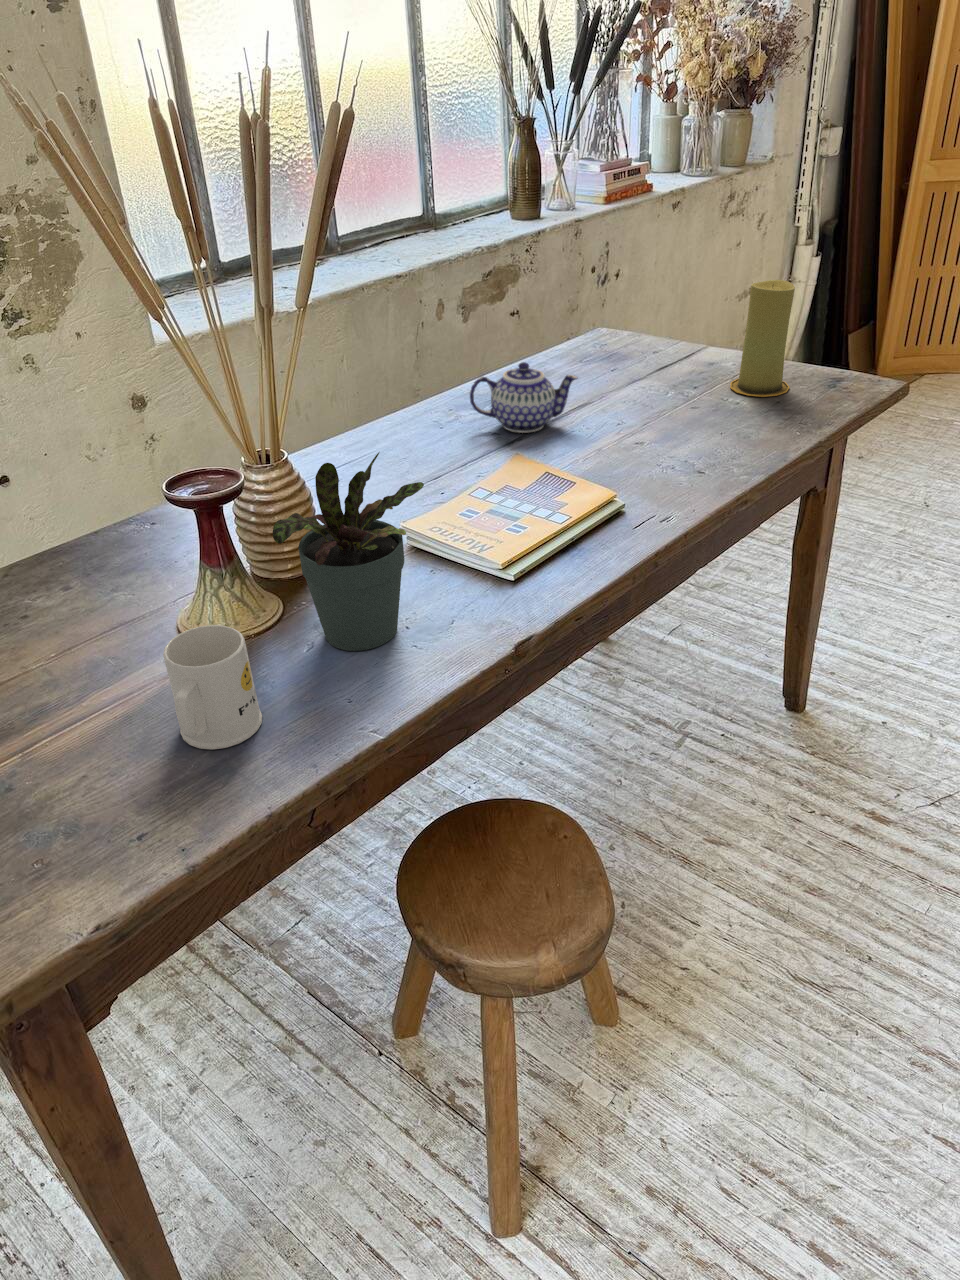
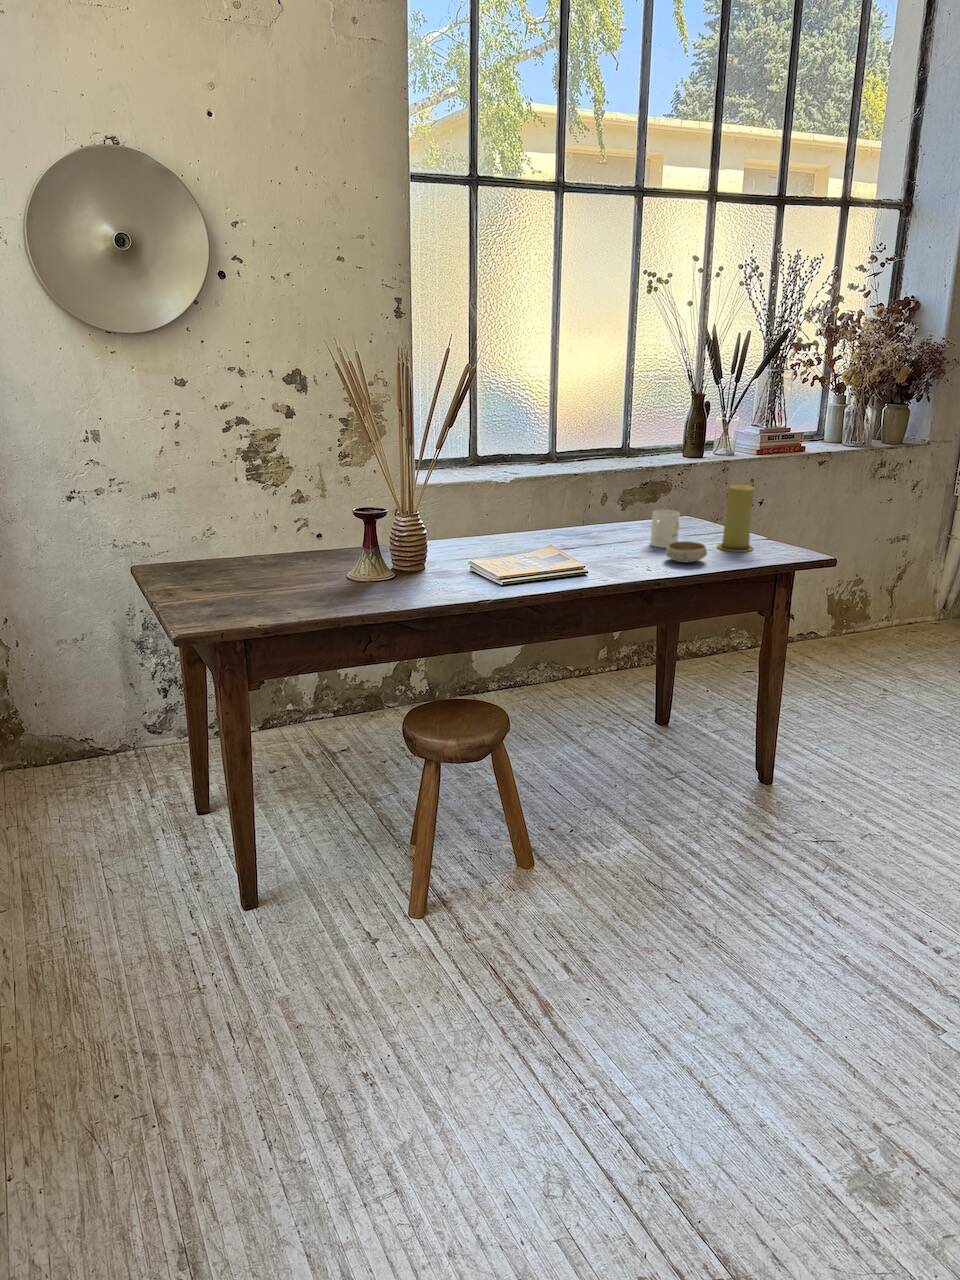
teapot: present [470,362,578,433] -> none [552,508,612,547]
bowl: none [695,397,767,440] -> present [666,541,707,562]
potted plant: present [273,453,424,651] -> none [384,501,456,594]
mug: present [163,625,262,750] -> present [650,510,680,548]

